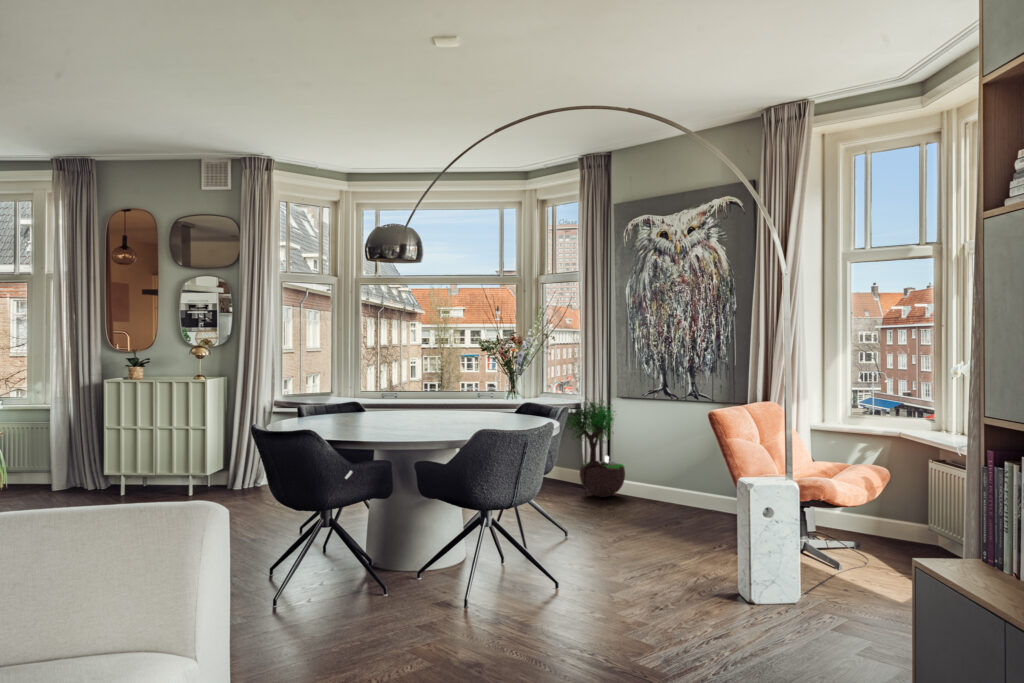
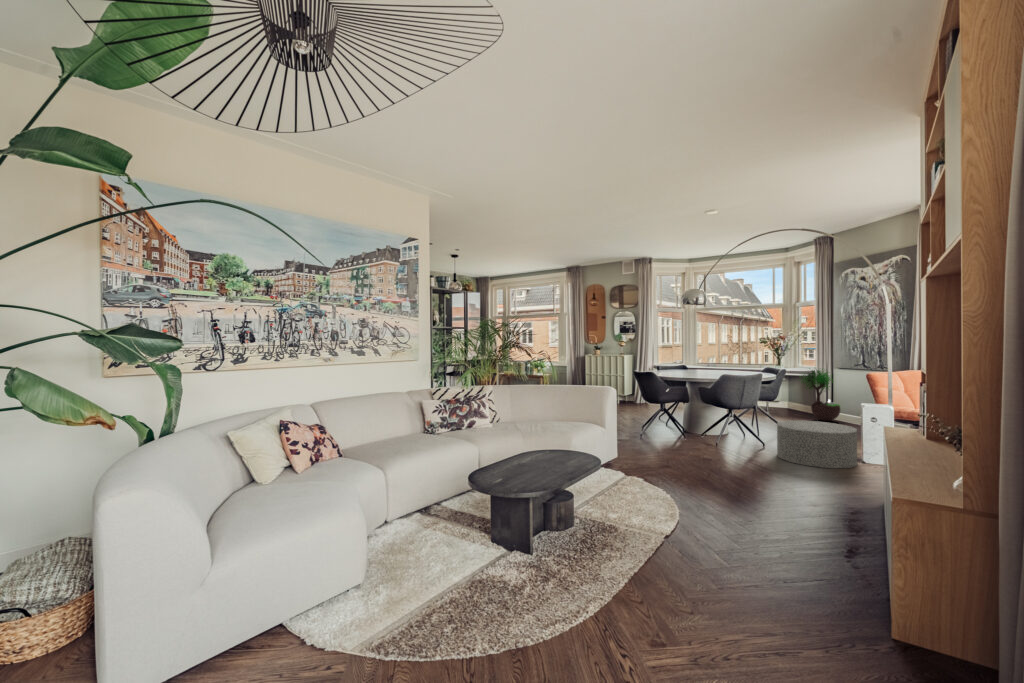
ottoman: none [599,525,759,652] -> present [777,420,857,468]

